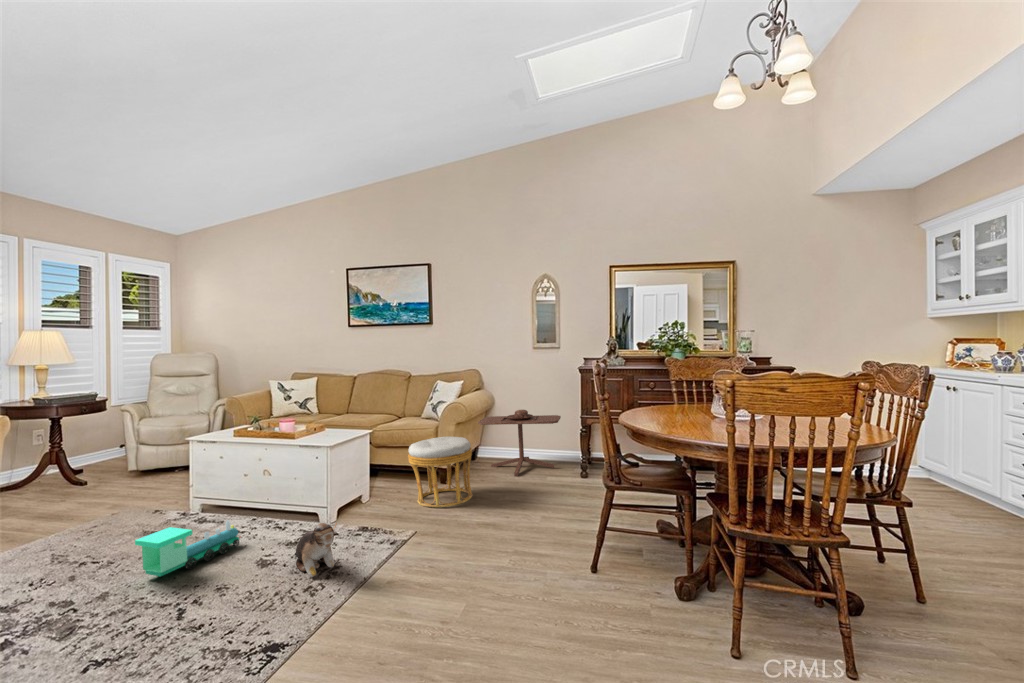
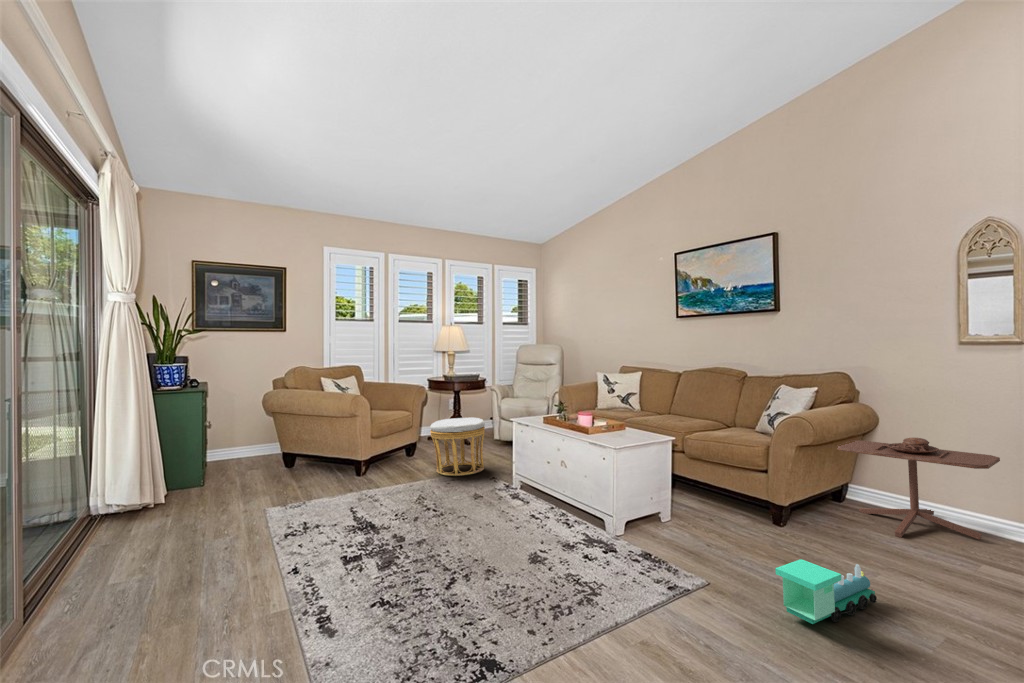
ottoman: present [408,436,472,508] -> present [430,418,485,476]
toy train: present [135,520,241,576] -> present [775,559,877,624]
plush toy: present [295,523,337,577] -> none [558,537,592,594]

